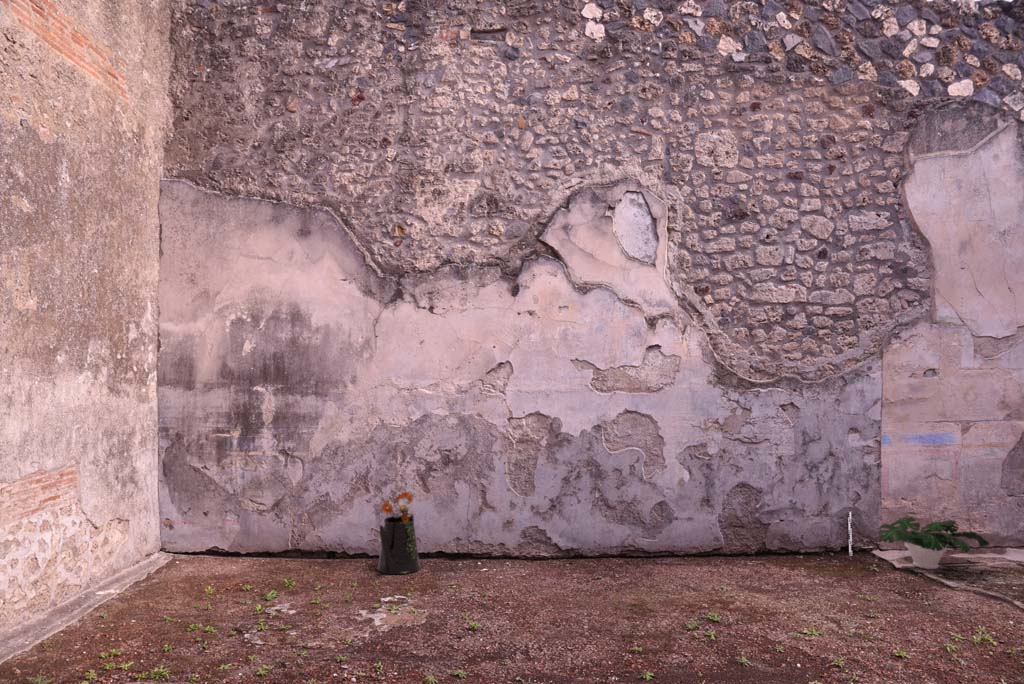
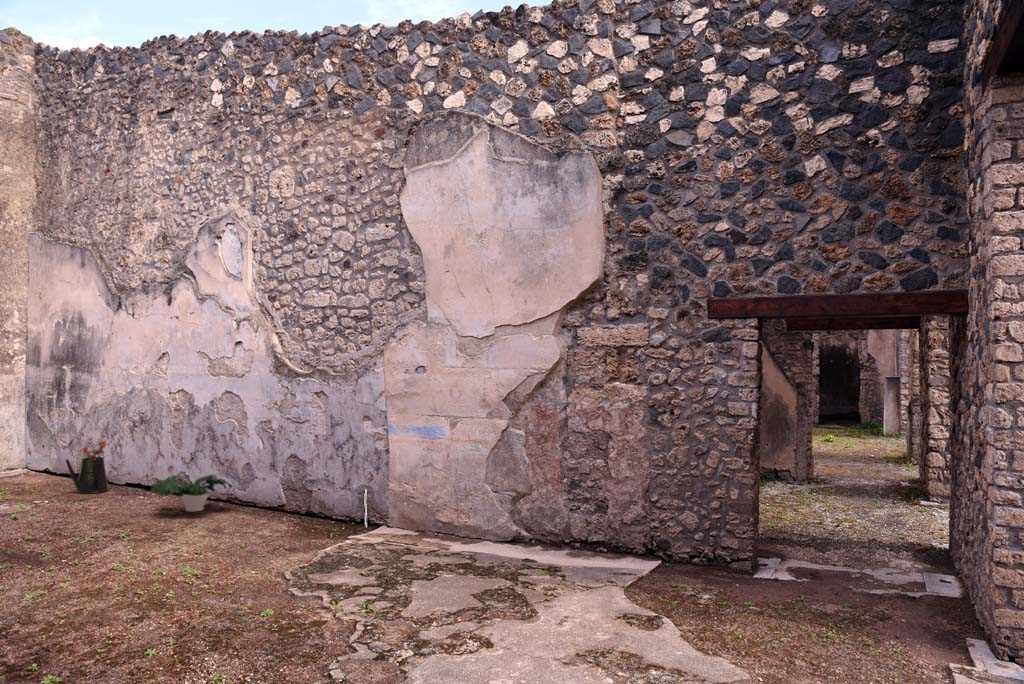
potted plant: present [879,517,989,569] -> present [151,475,232,512]

